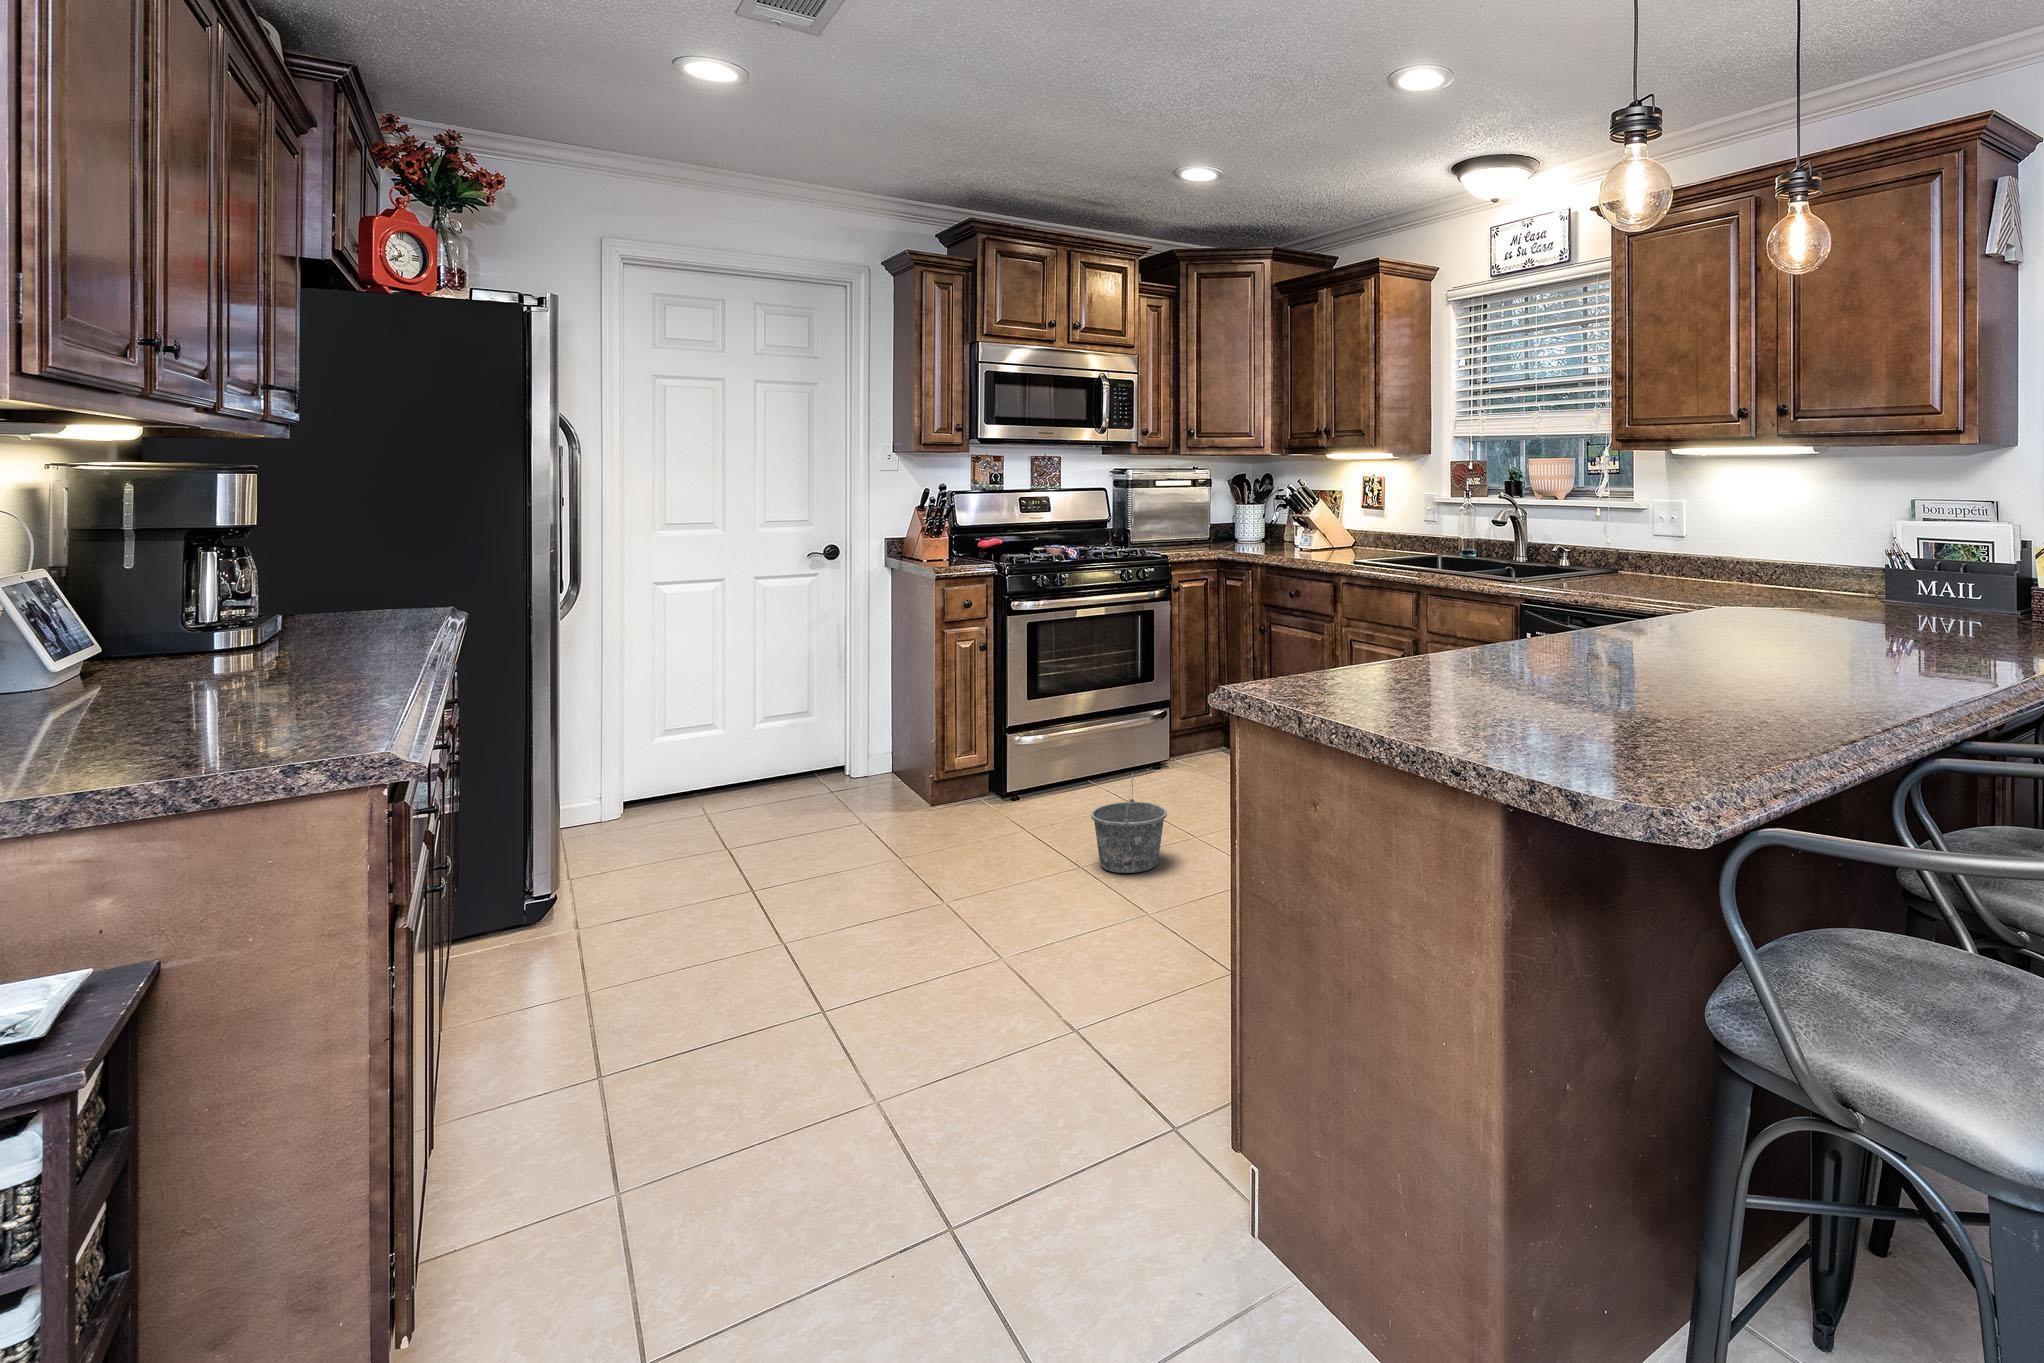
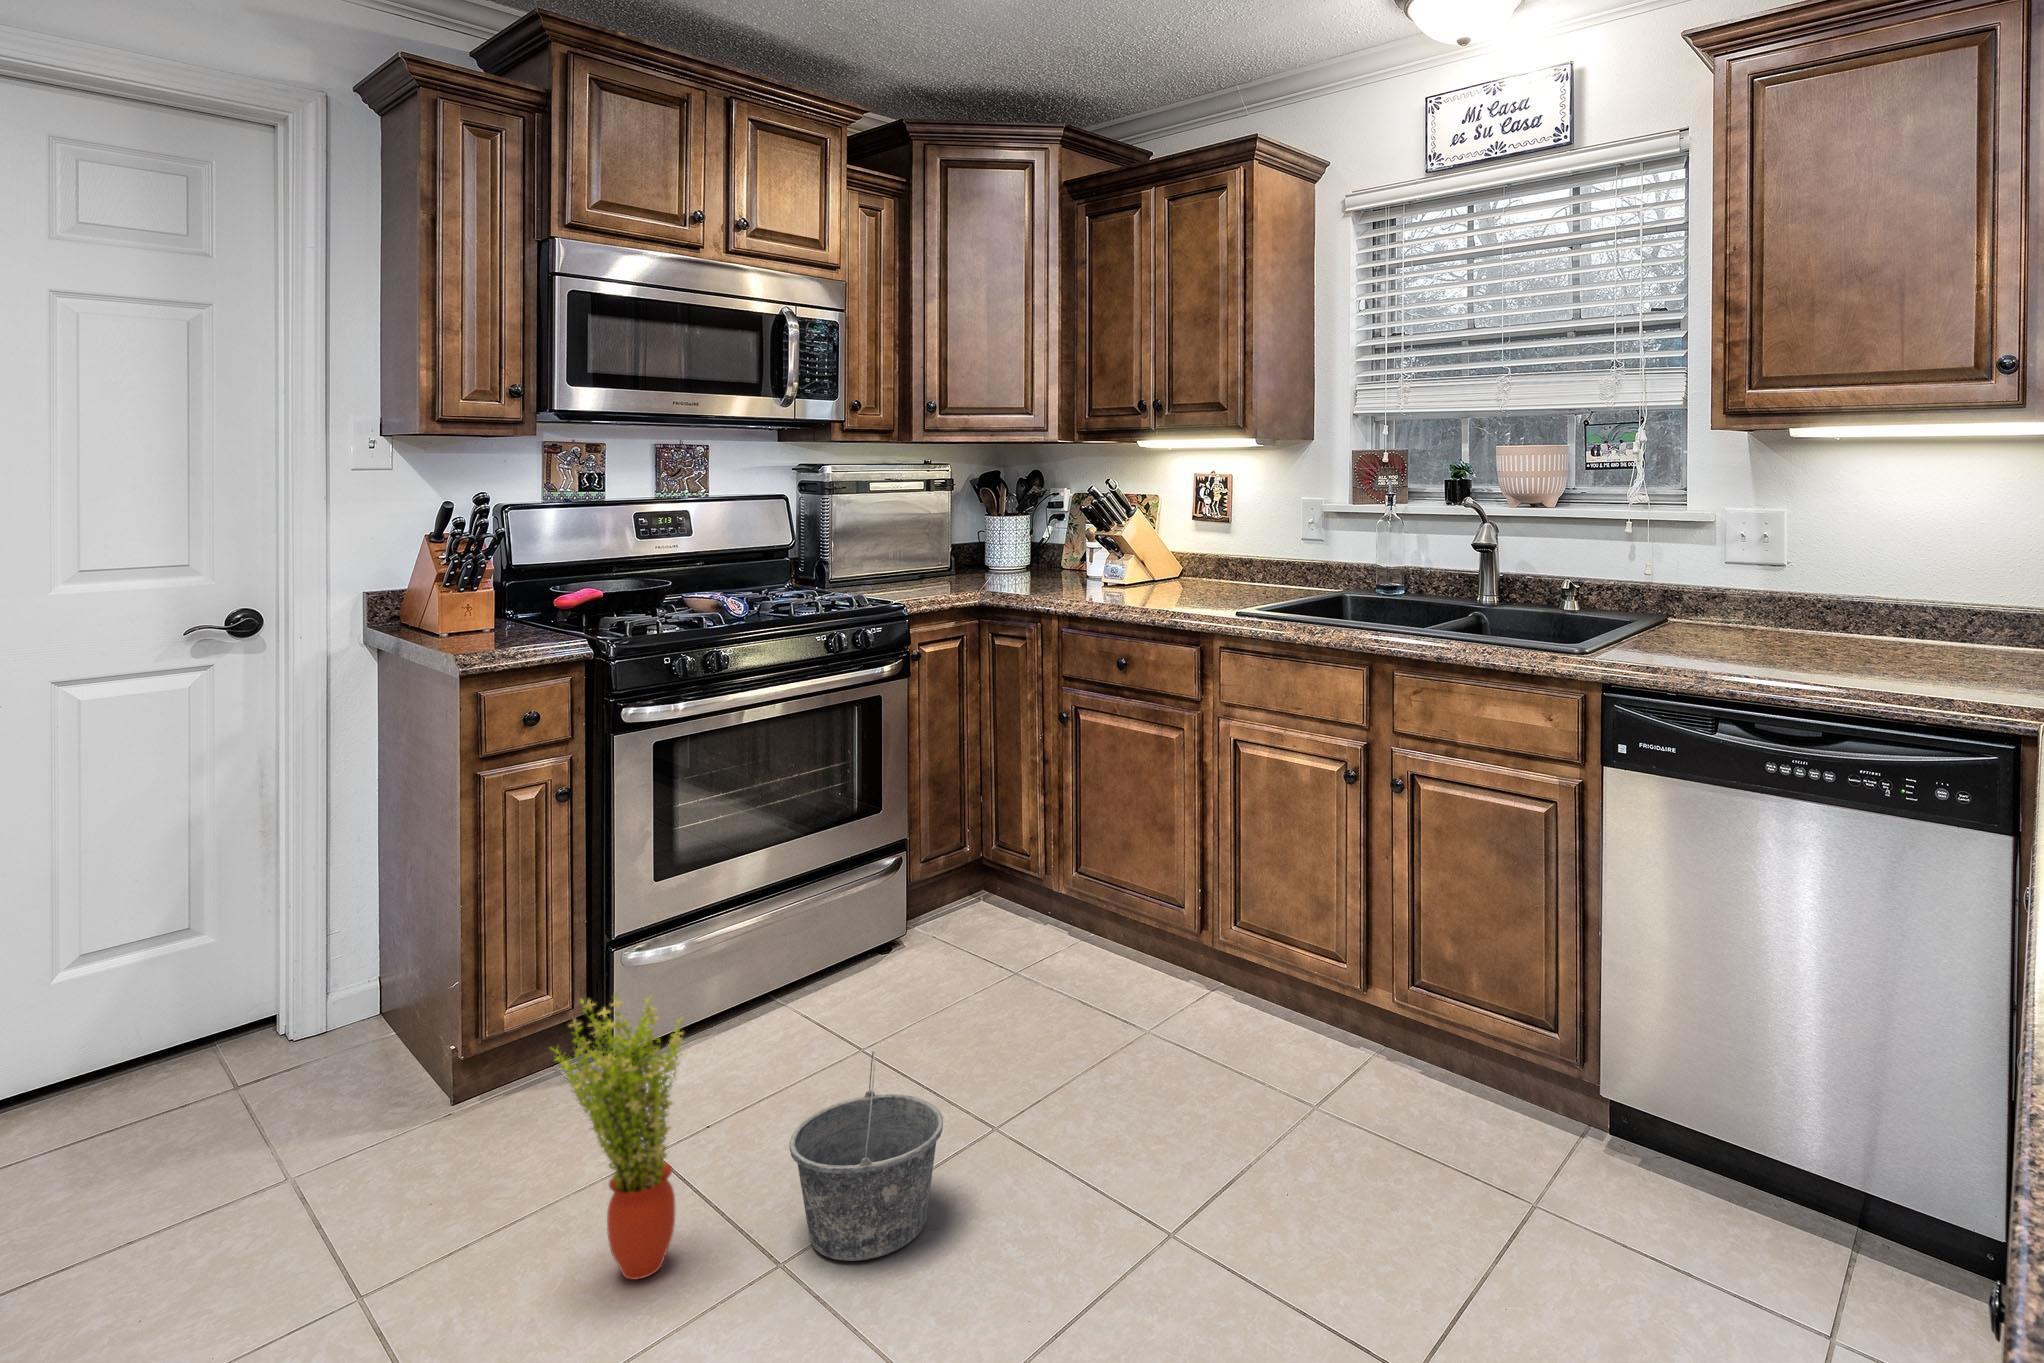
potted plant: none [982,728,1043,869] -> present [554,995,683,1280]

